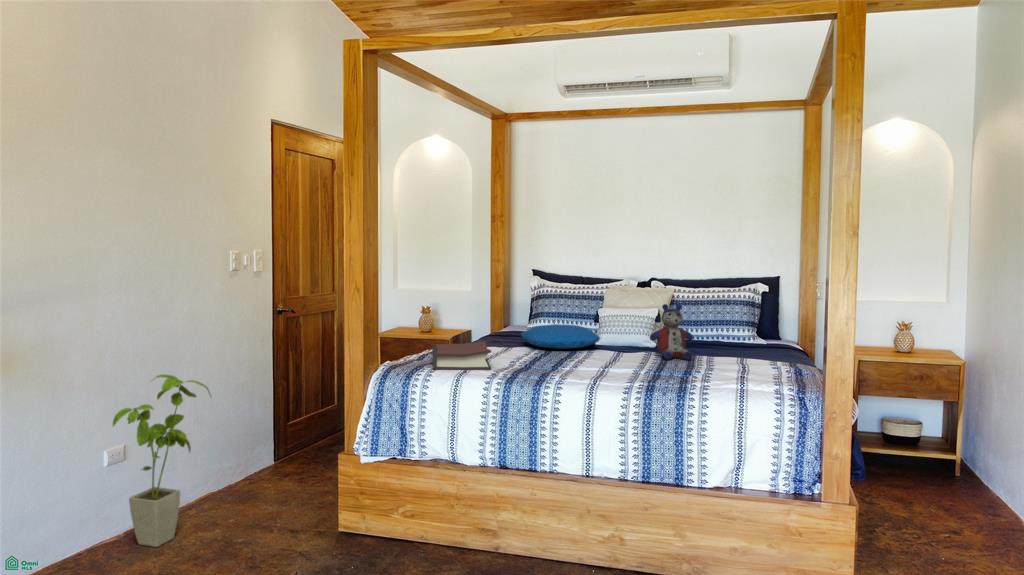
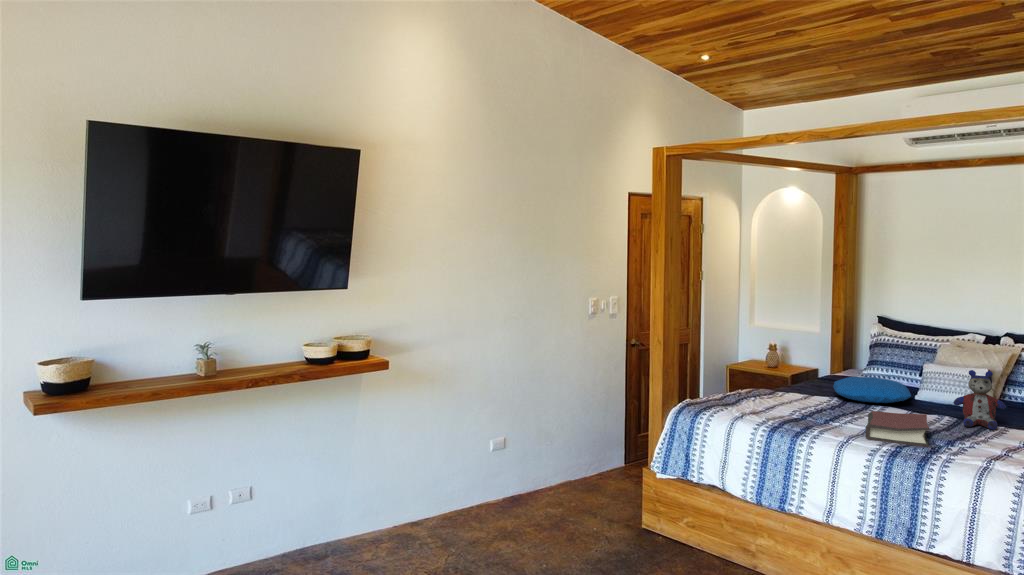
hardback book: present [432,342,491,370] -> present [866,411,929,447]
house plant: present [113,375,211,547] -> none [497,392,559,512]

